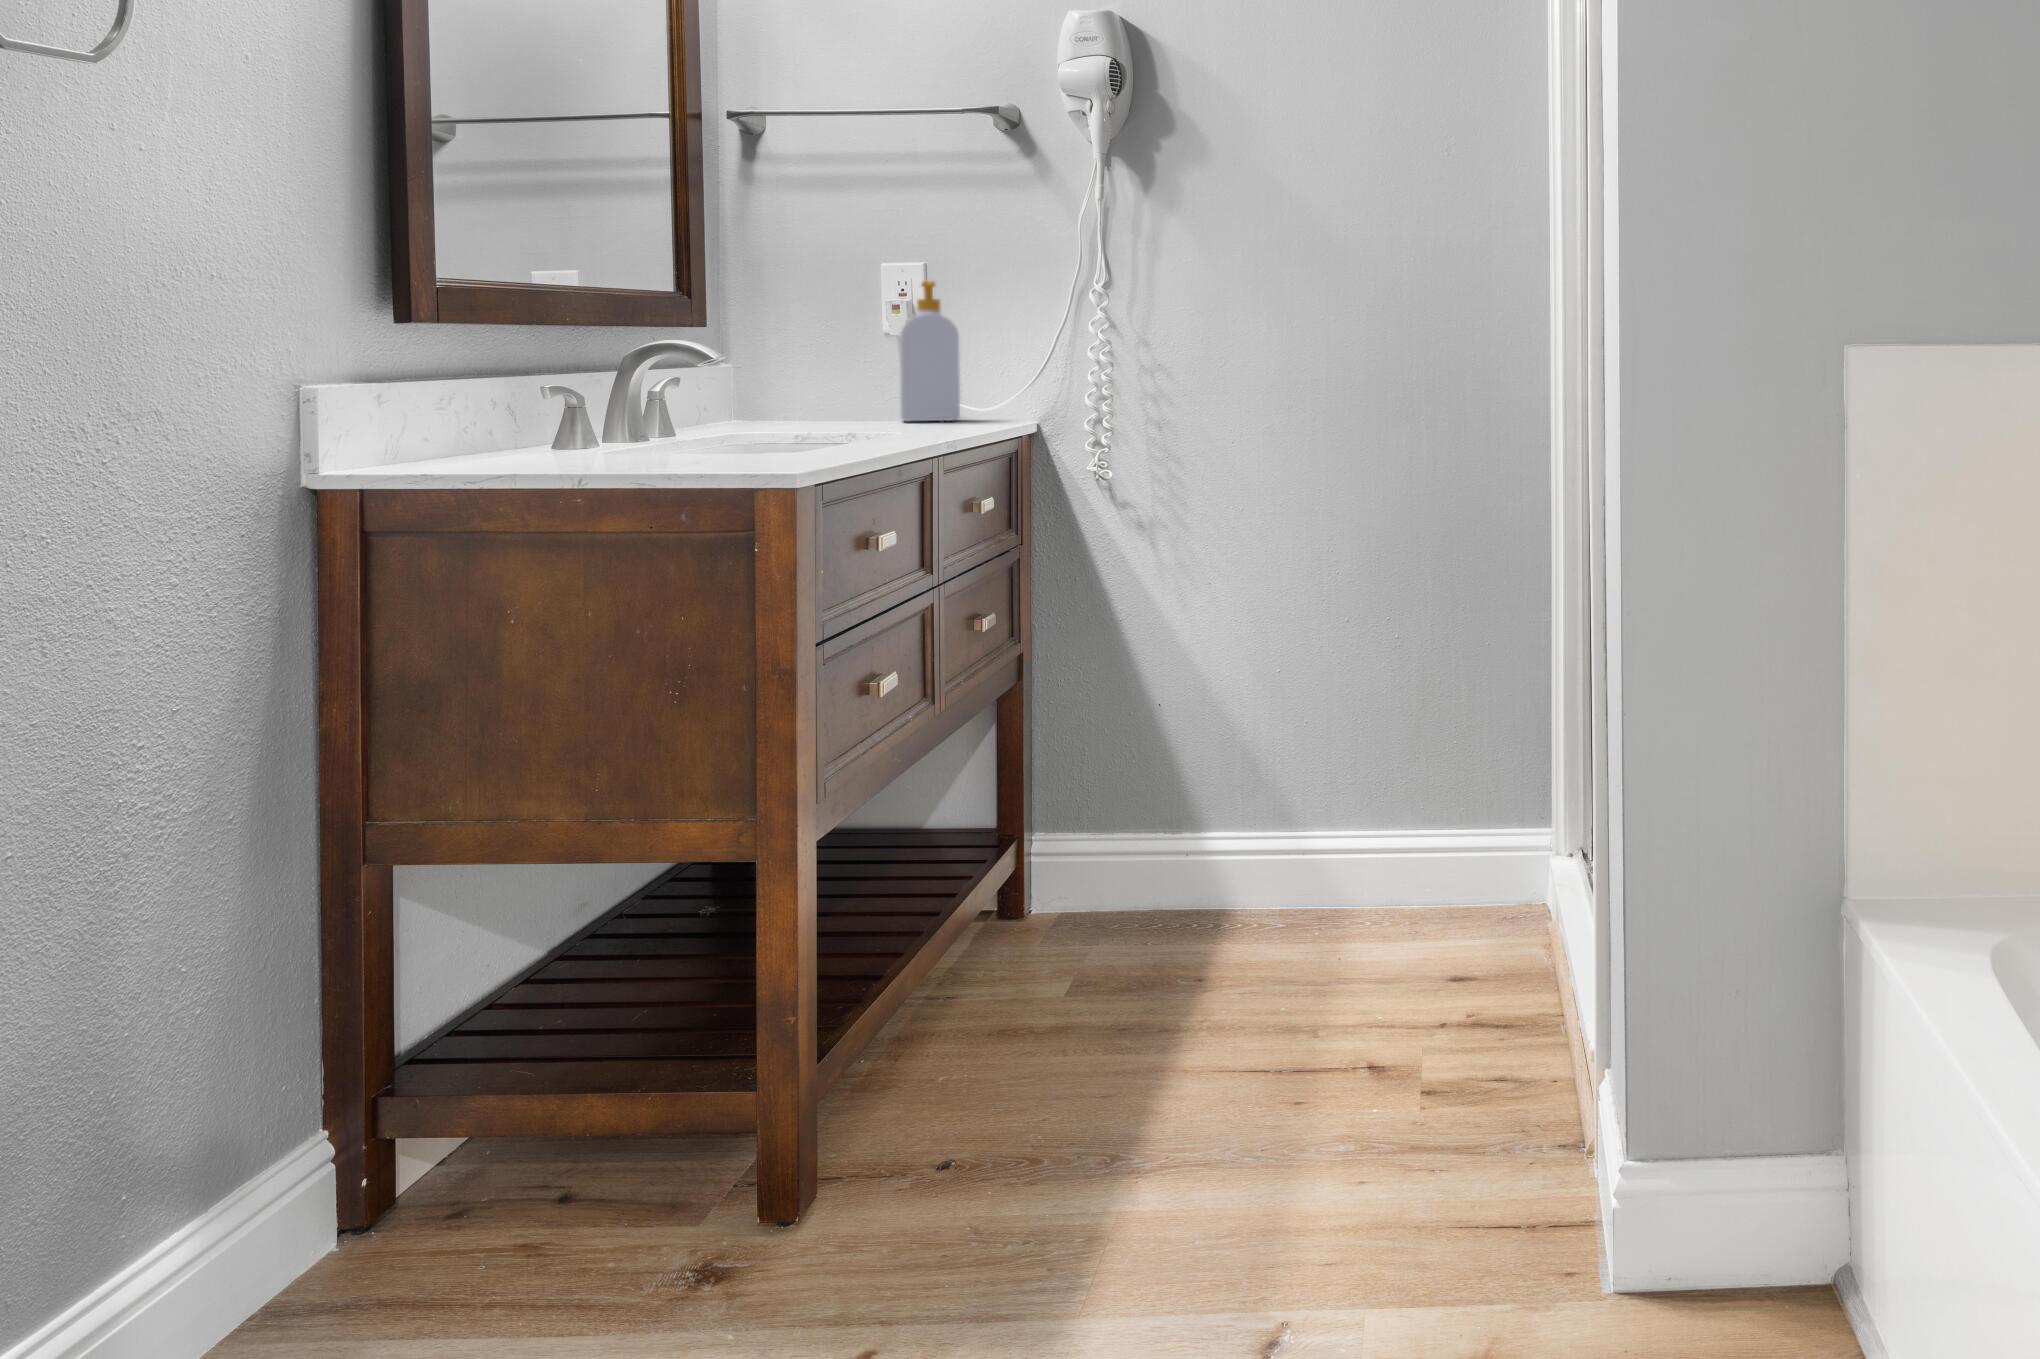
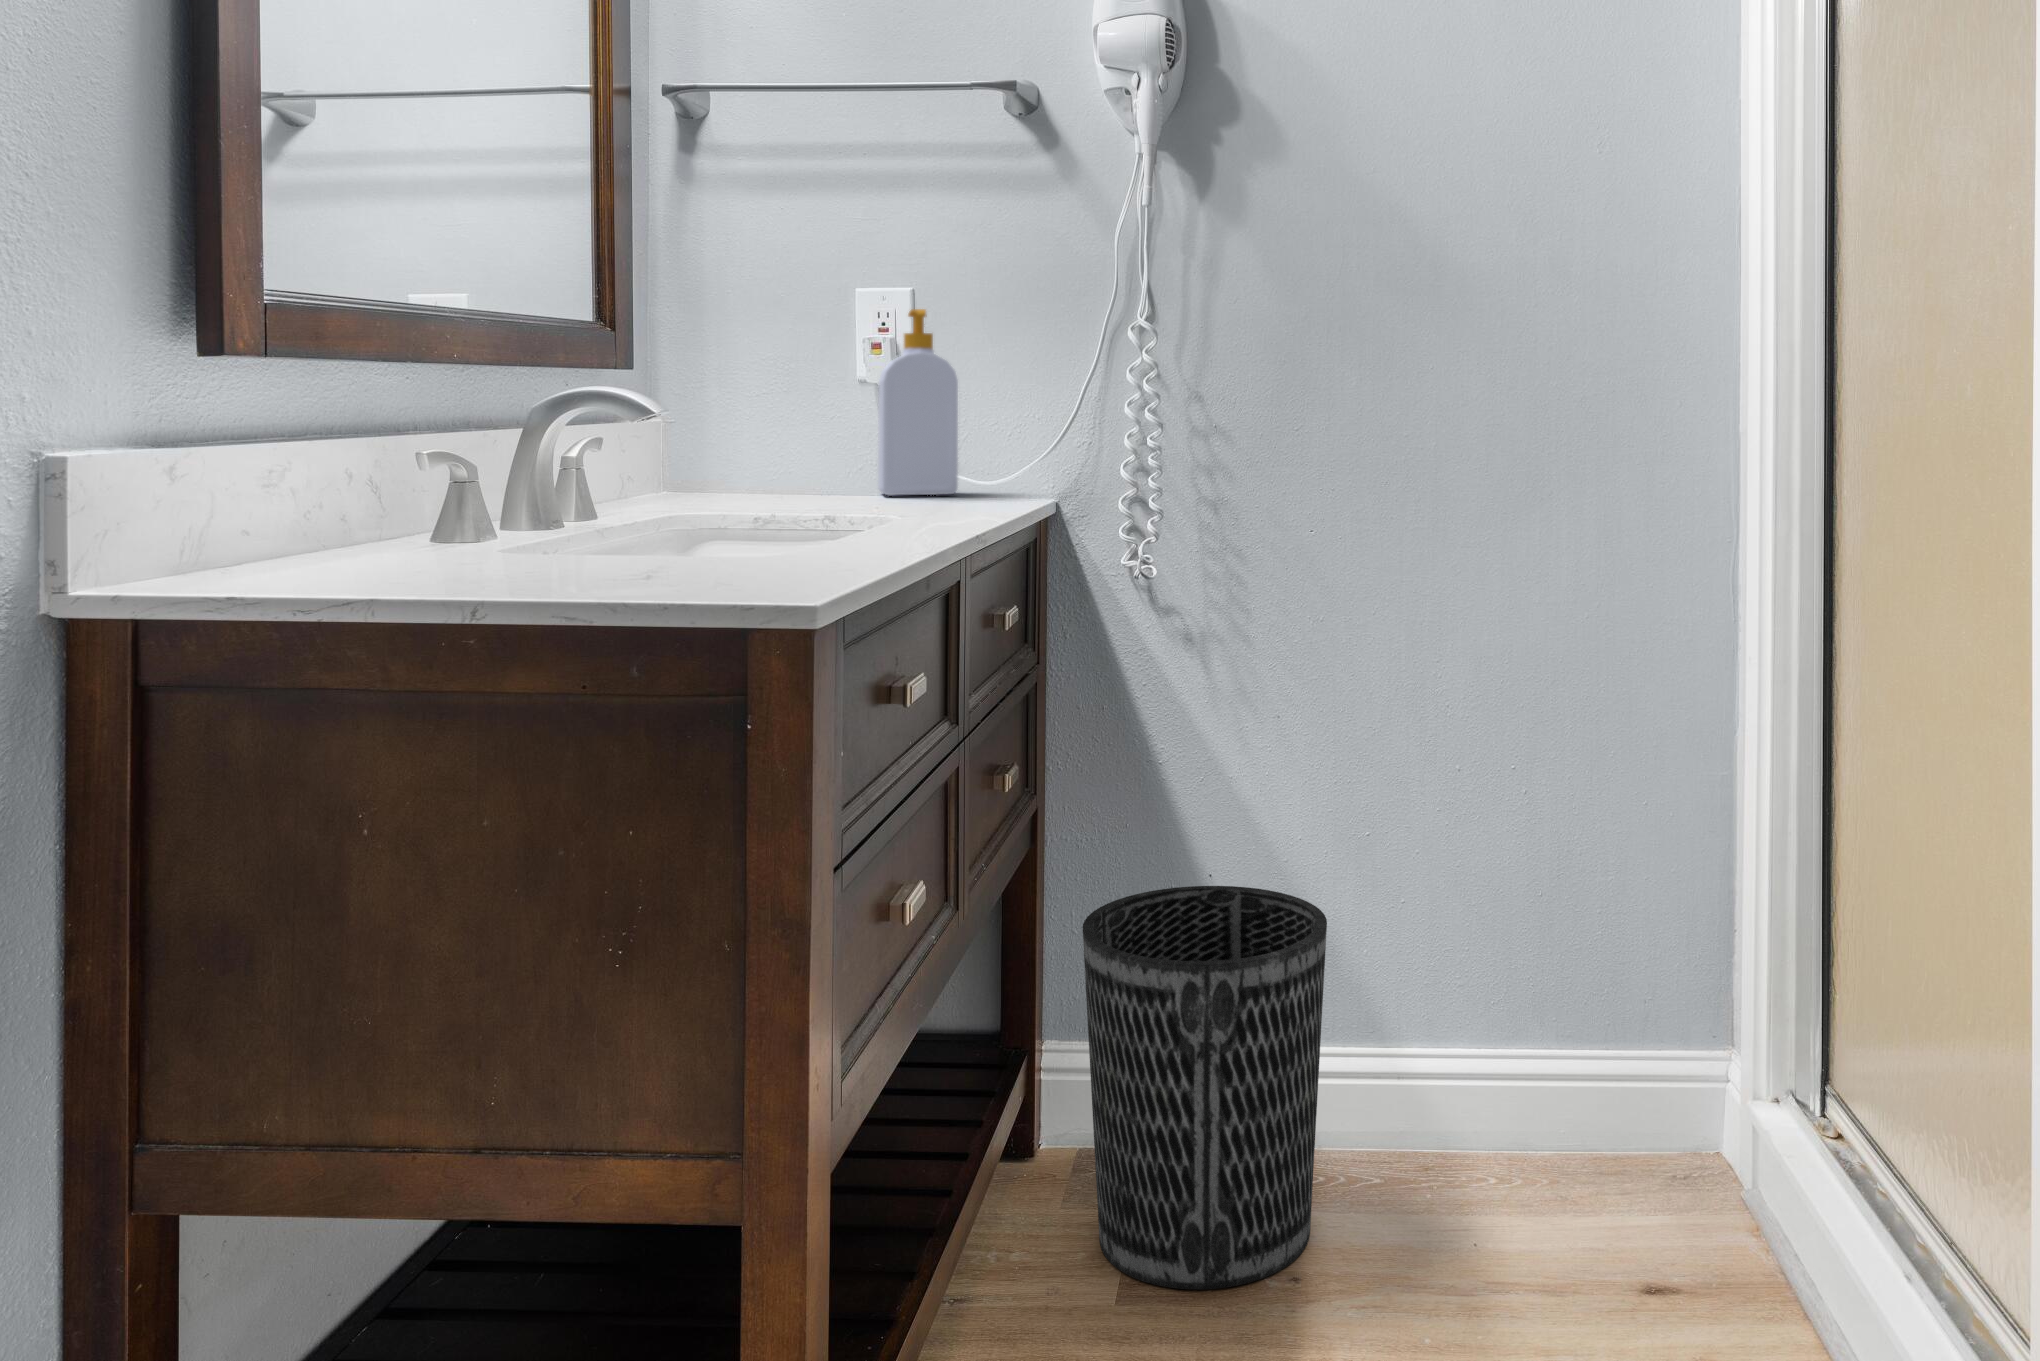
wastebasket: none [1049,709,1231,983] -> present [1083,886,1327,1289]

